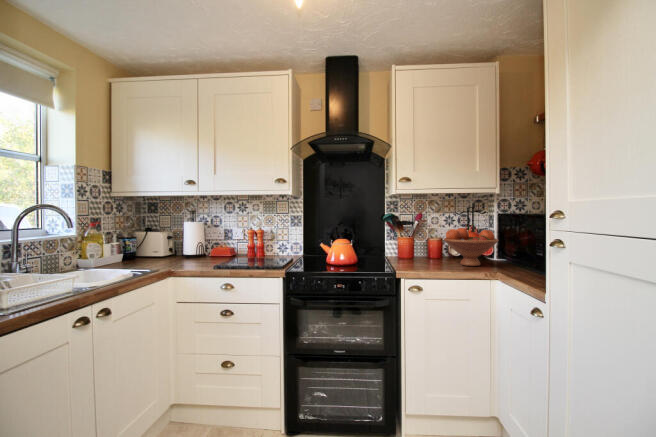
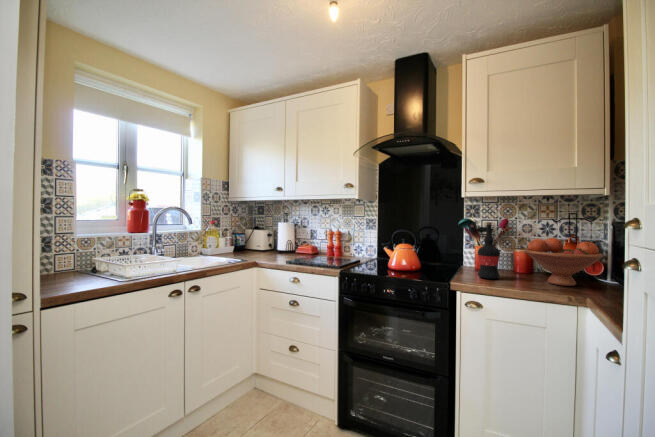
wine bottle: none [408,216,427,266] -> present [478,222,500,279]

